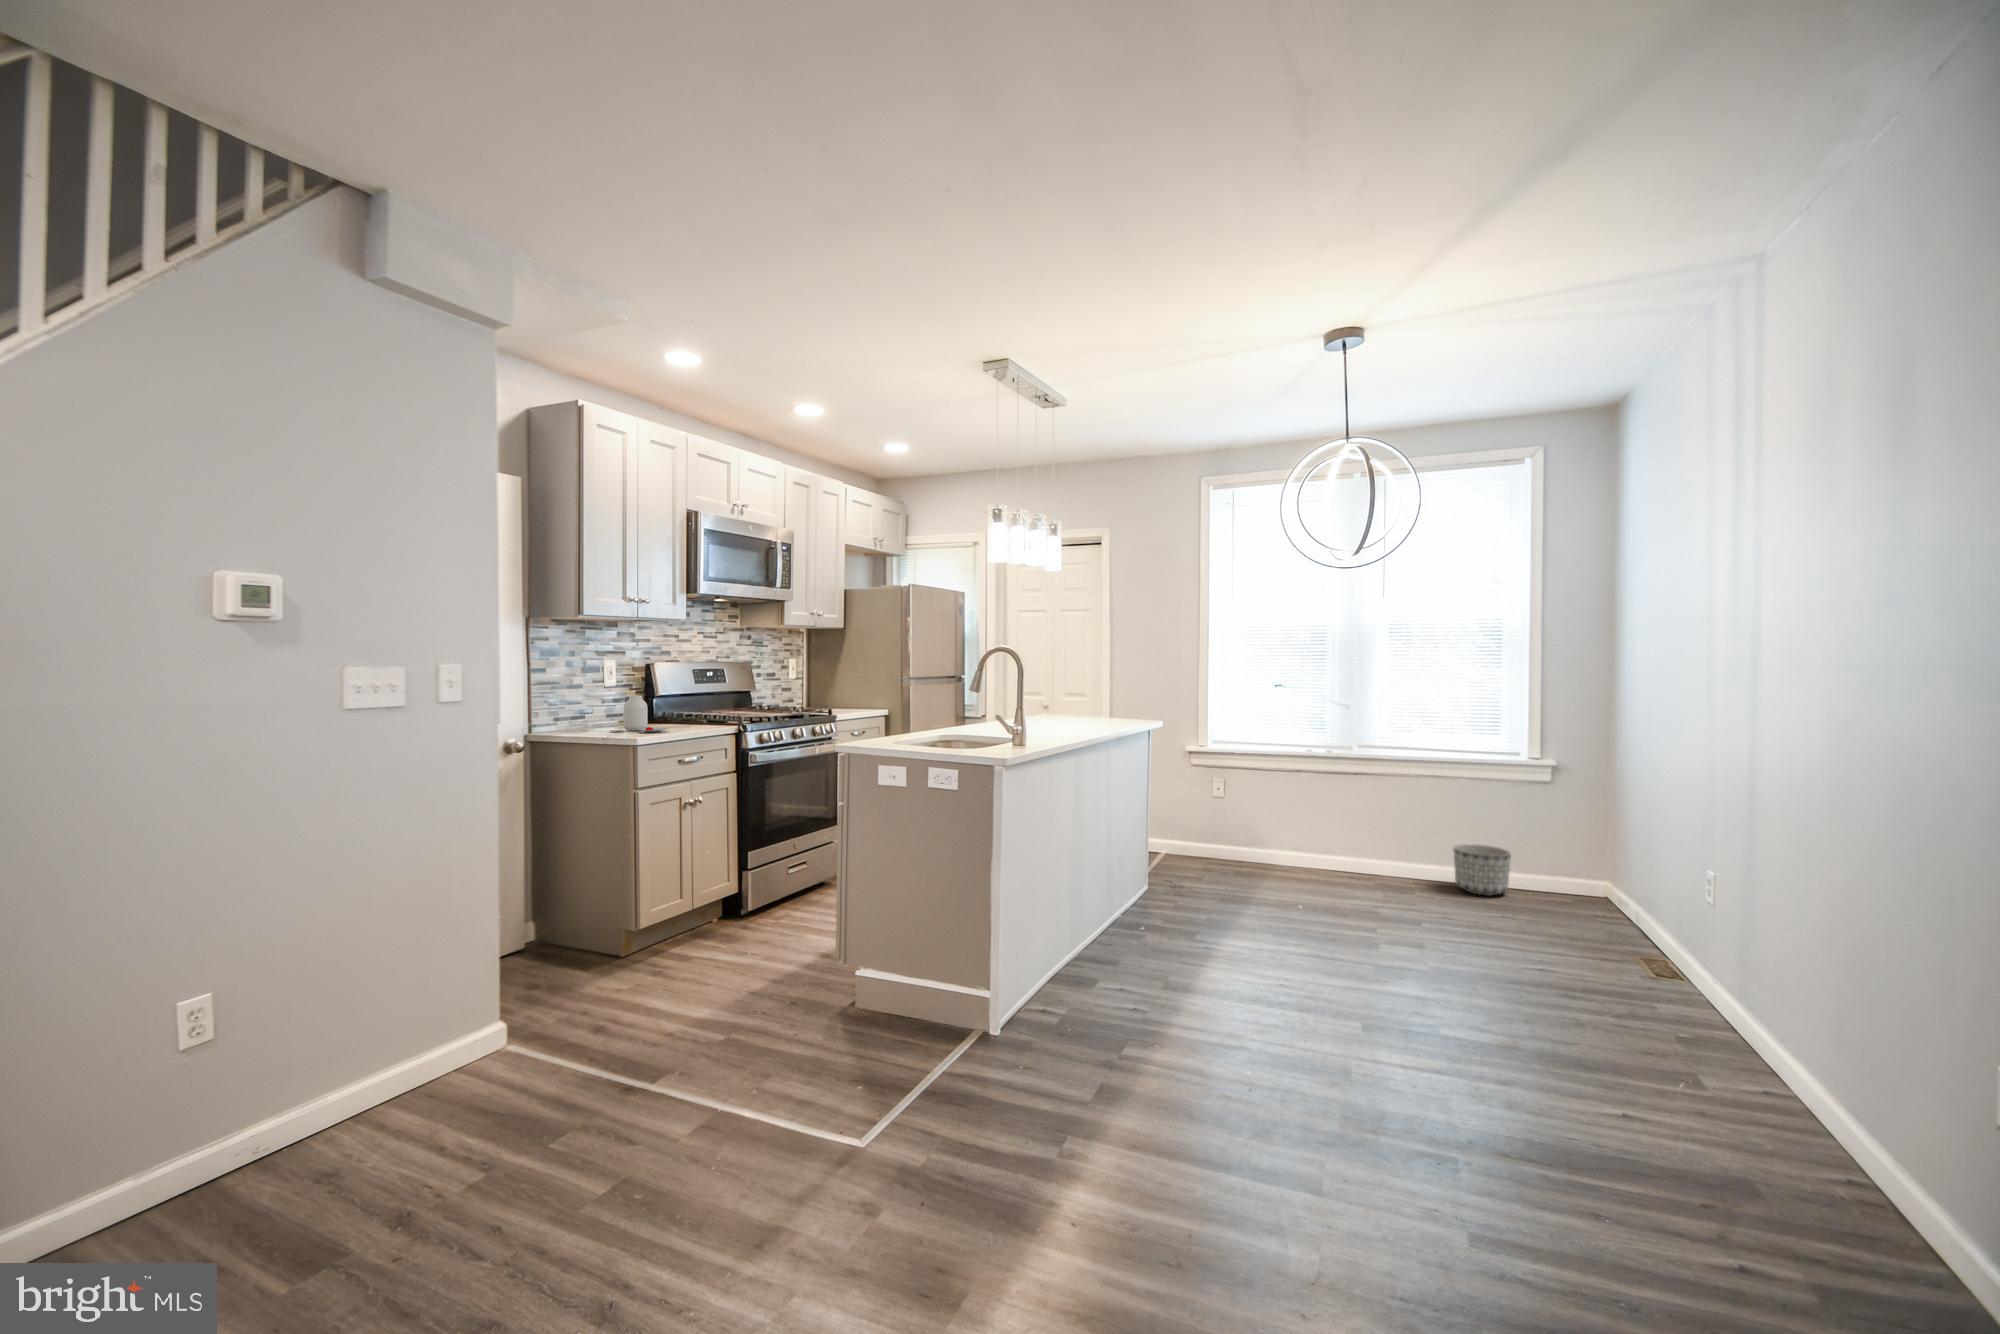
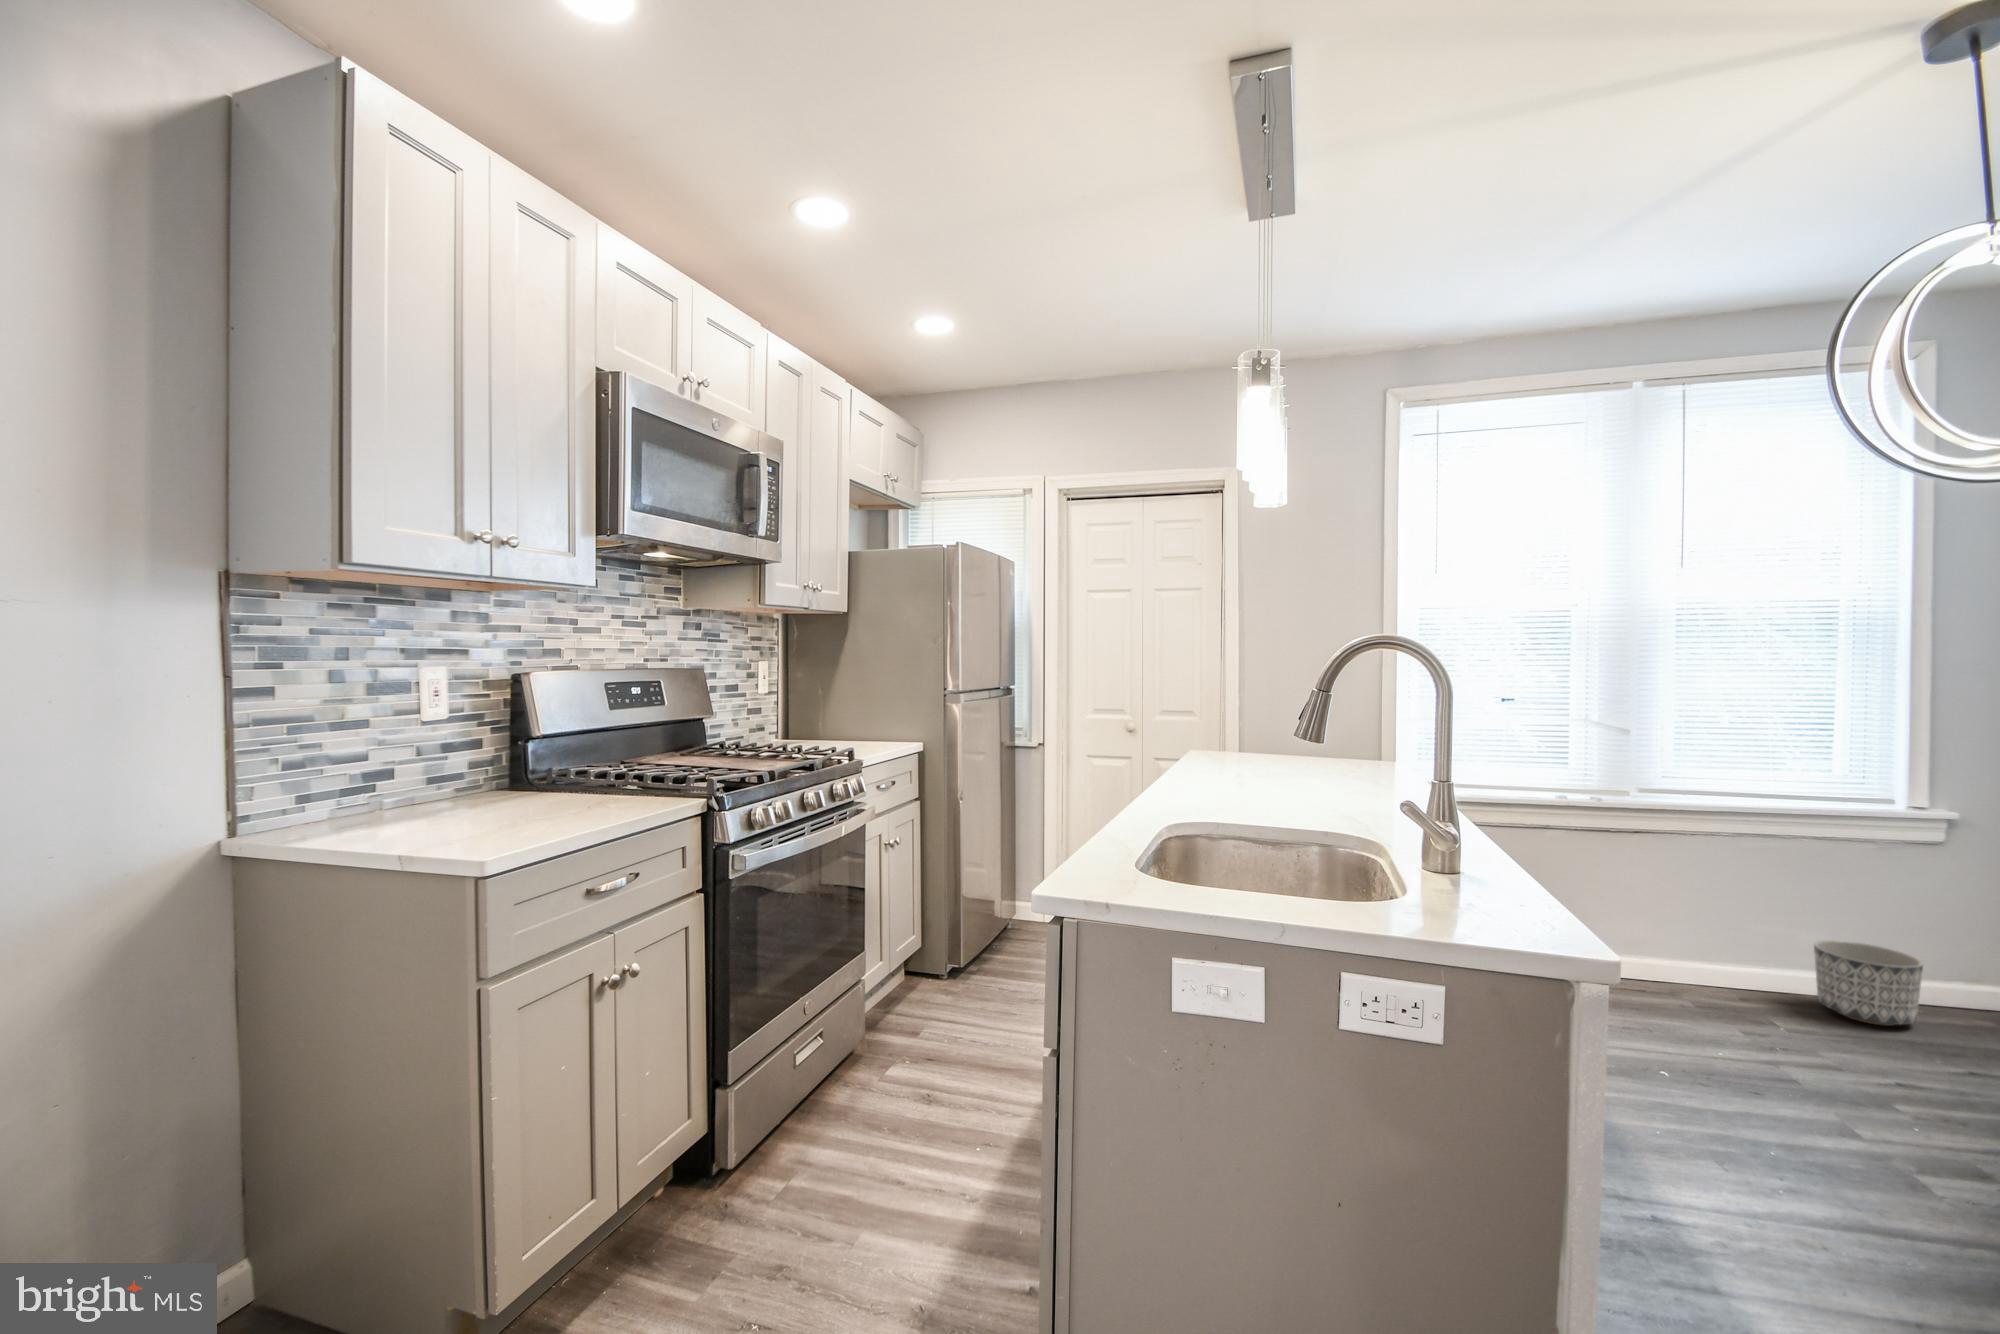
jar: present [614,696,669,732] -> none [427,746,565,830]

